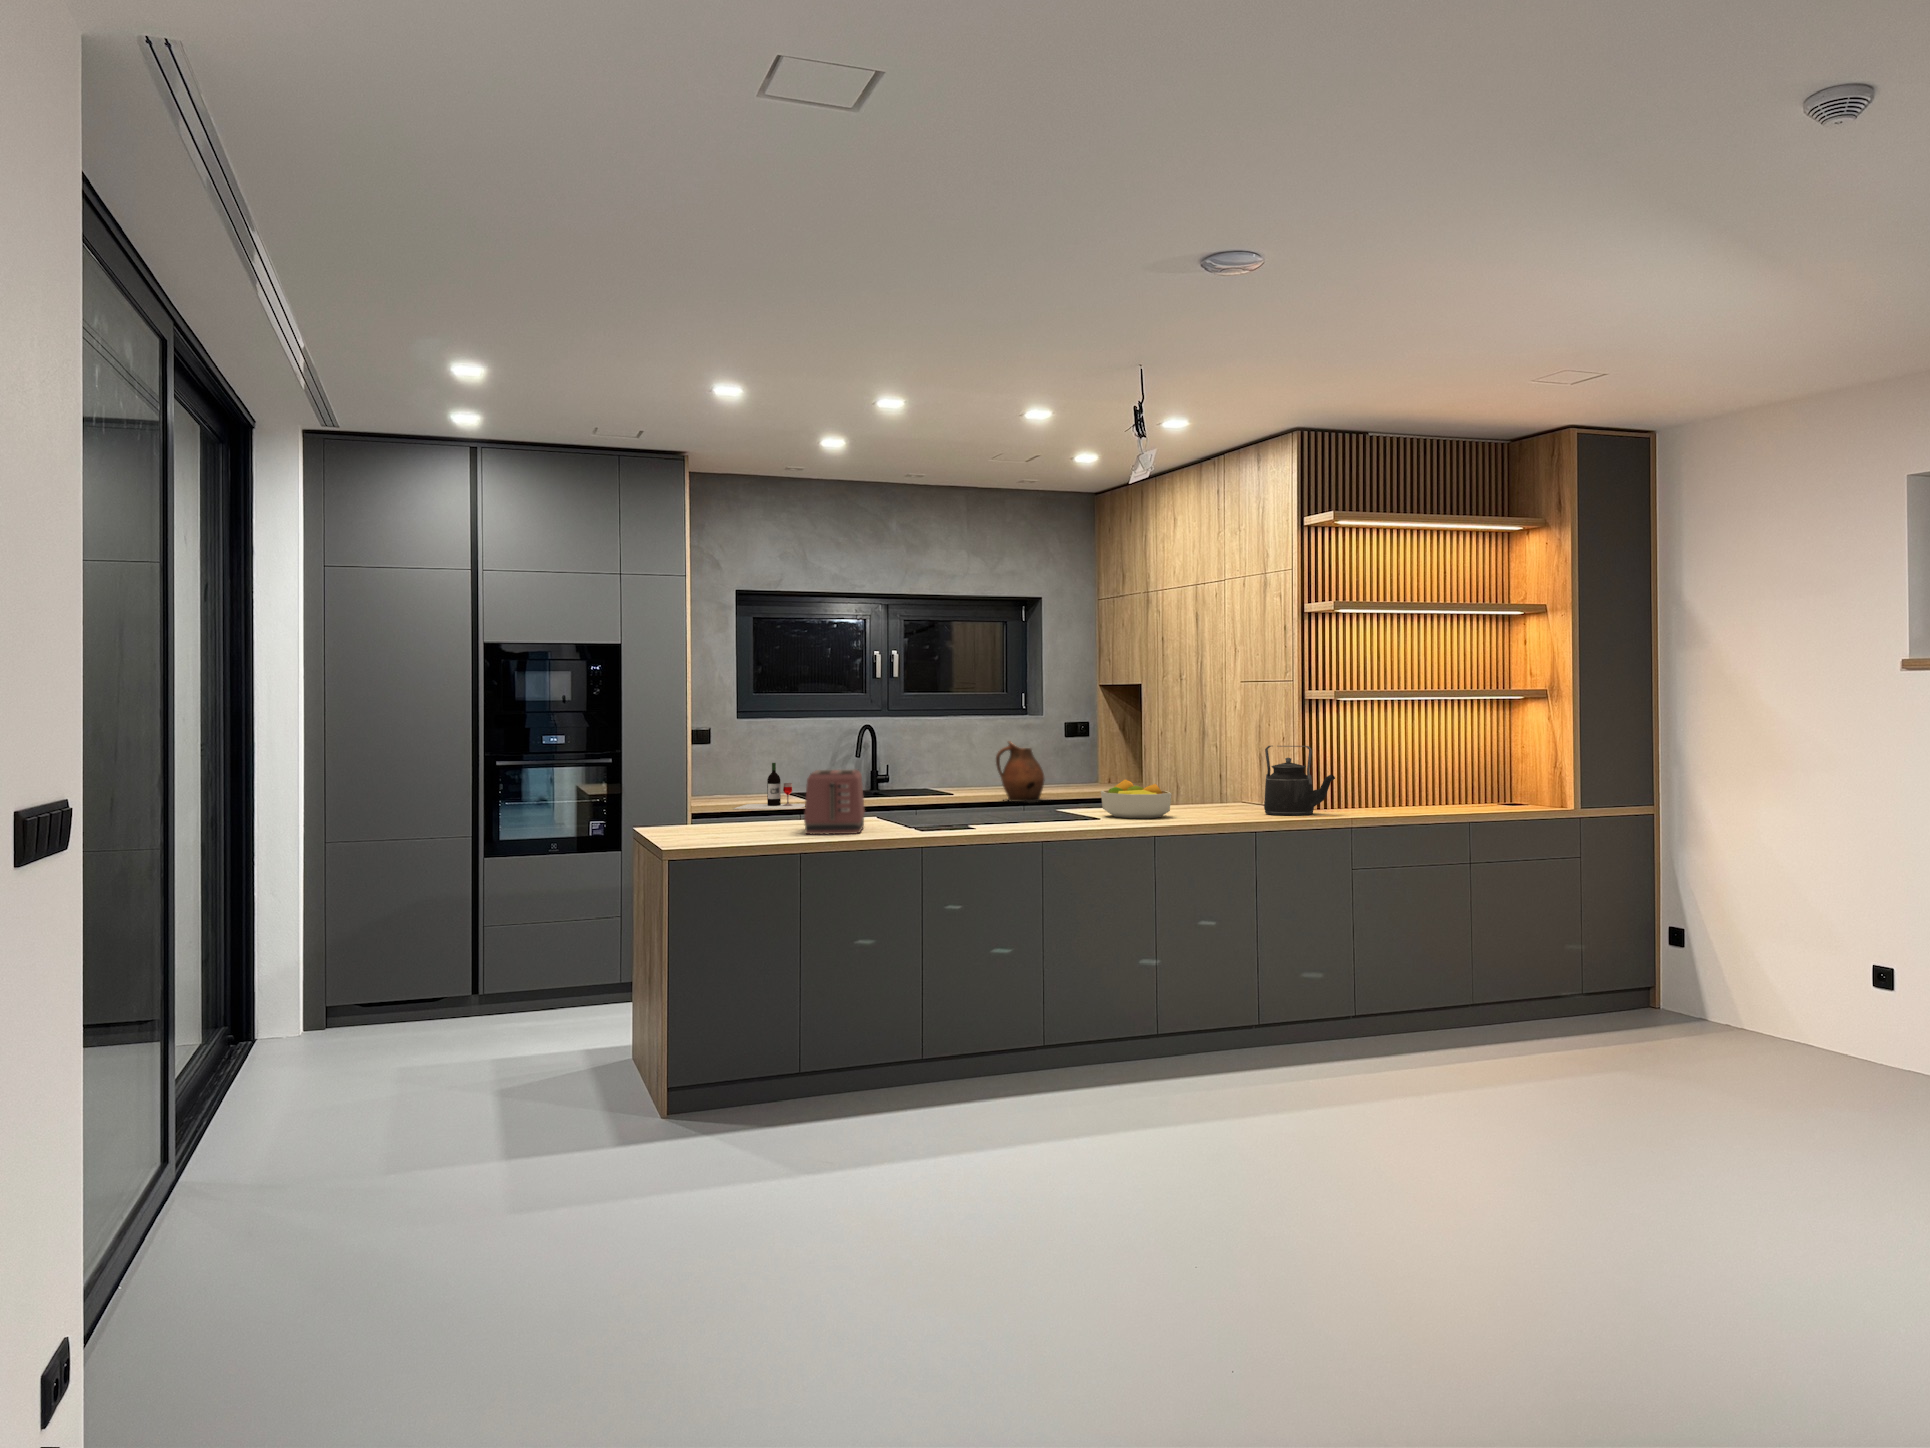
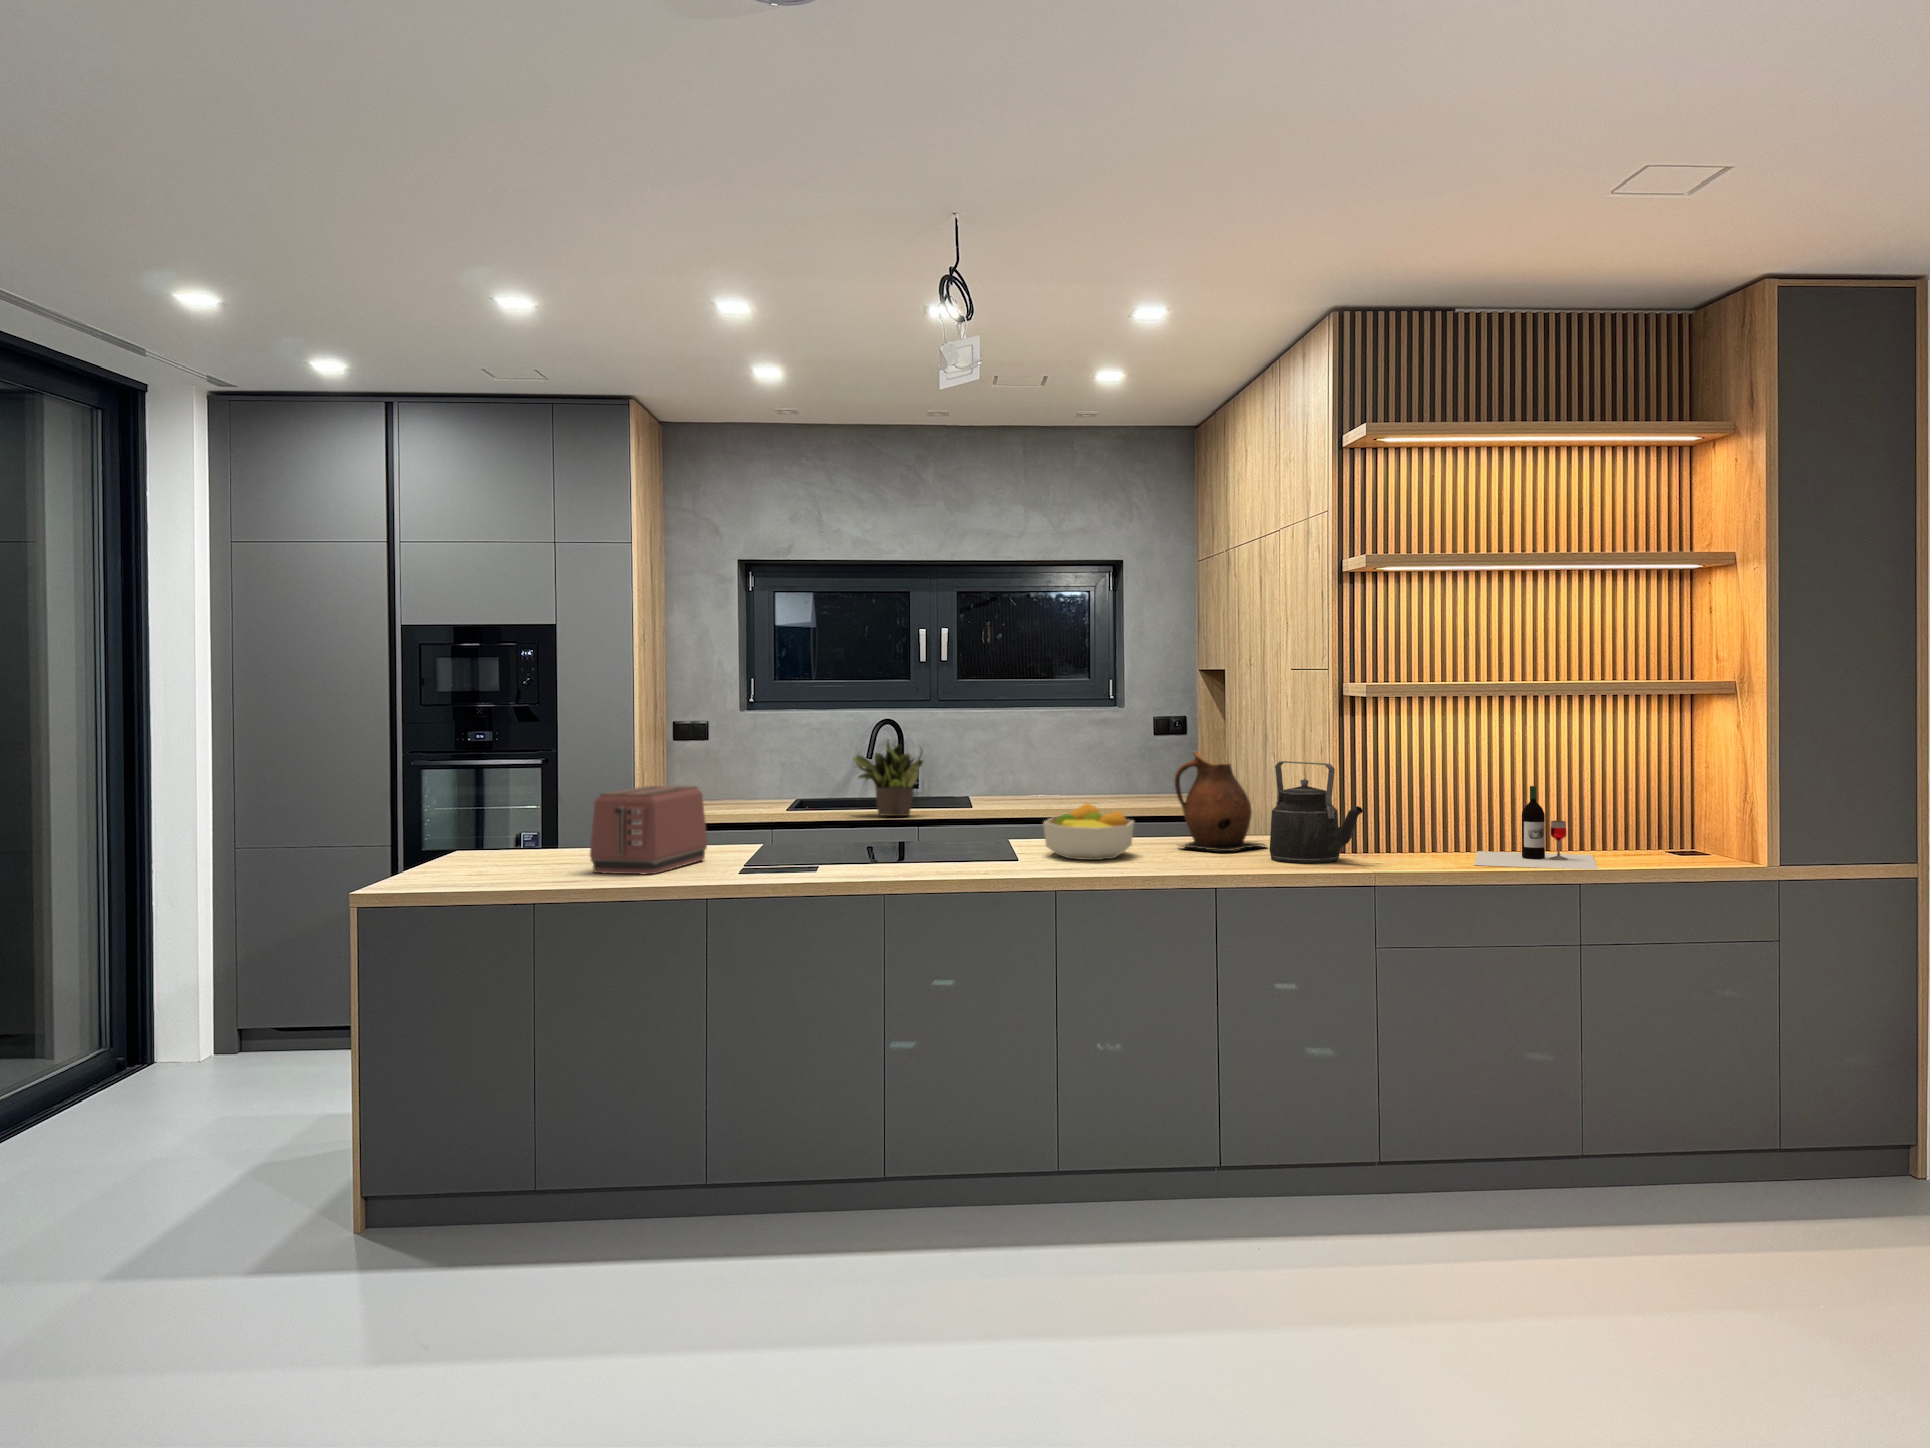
potted plant: none [858,740,923,803] -> present [854,742,923,816]
ceramic pitcher: present [996,742,1045,802] -> present [1175,752,1267,852]
wine bottle: present [734,763,805,809] -> present [1475,786,1598,869]

